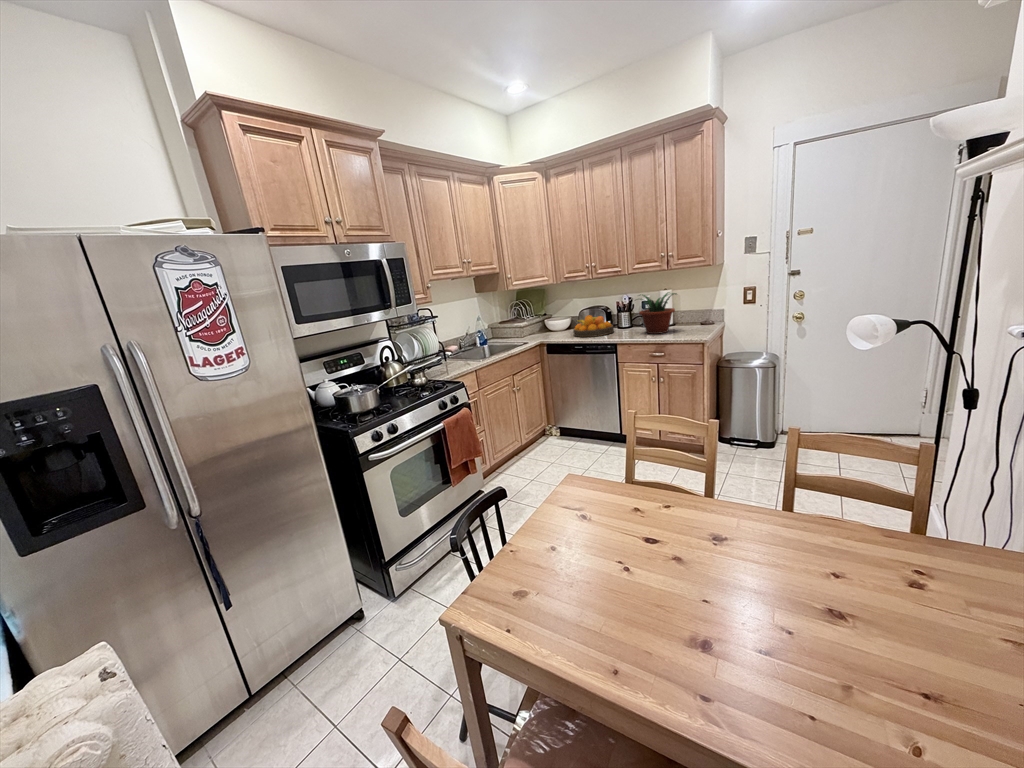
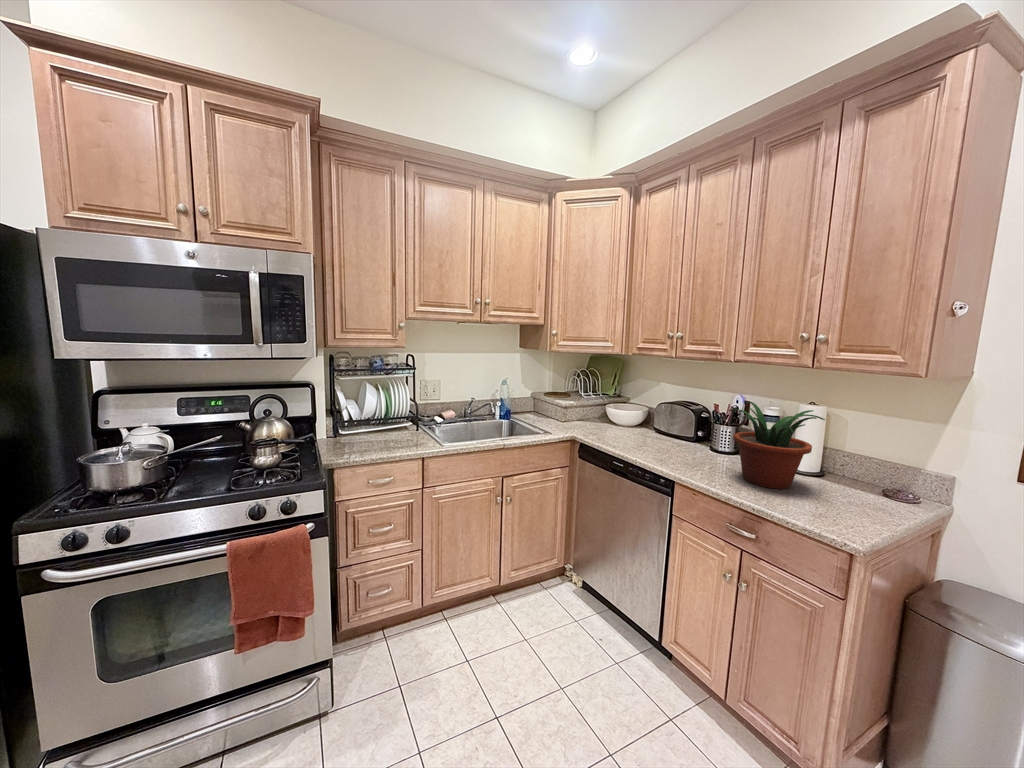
fruit bowl: present [573,315,614,337] -> none [625,413,696,455]

